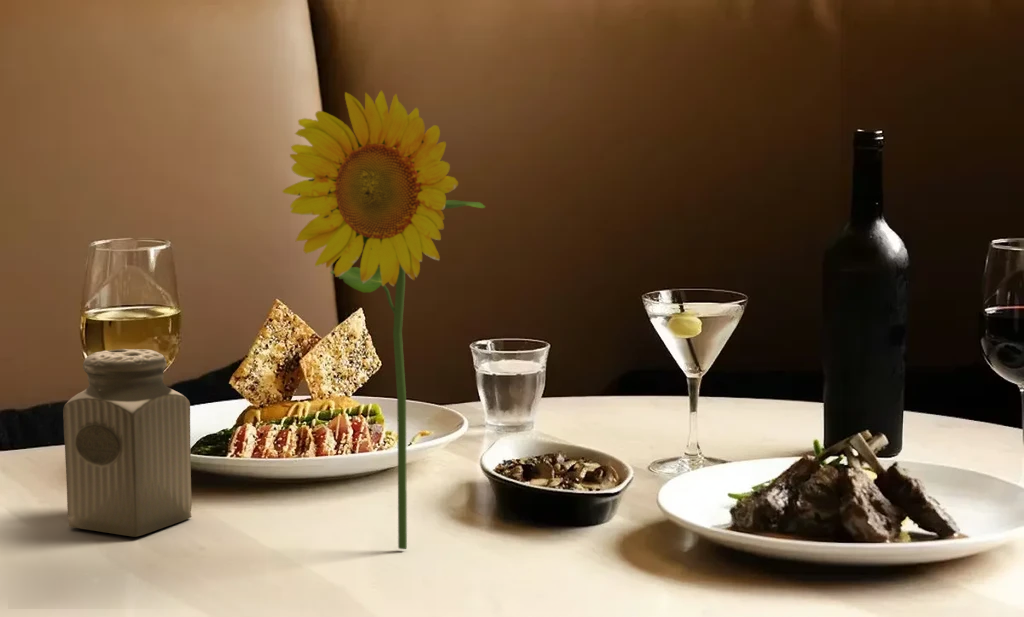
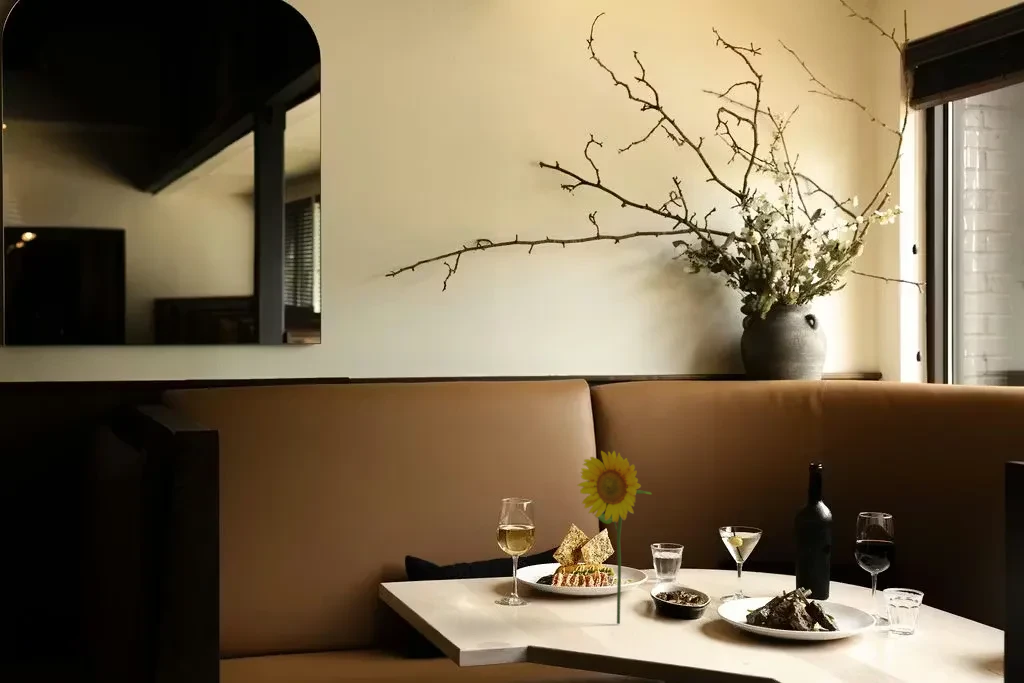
salt shaker: present [63,349,192,537] -> none [492,541,539,613]

